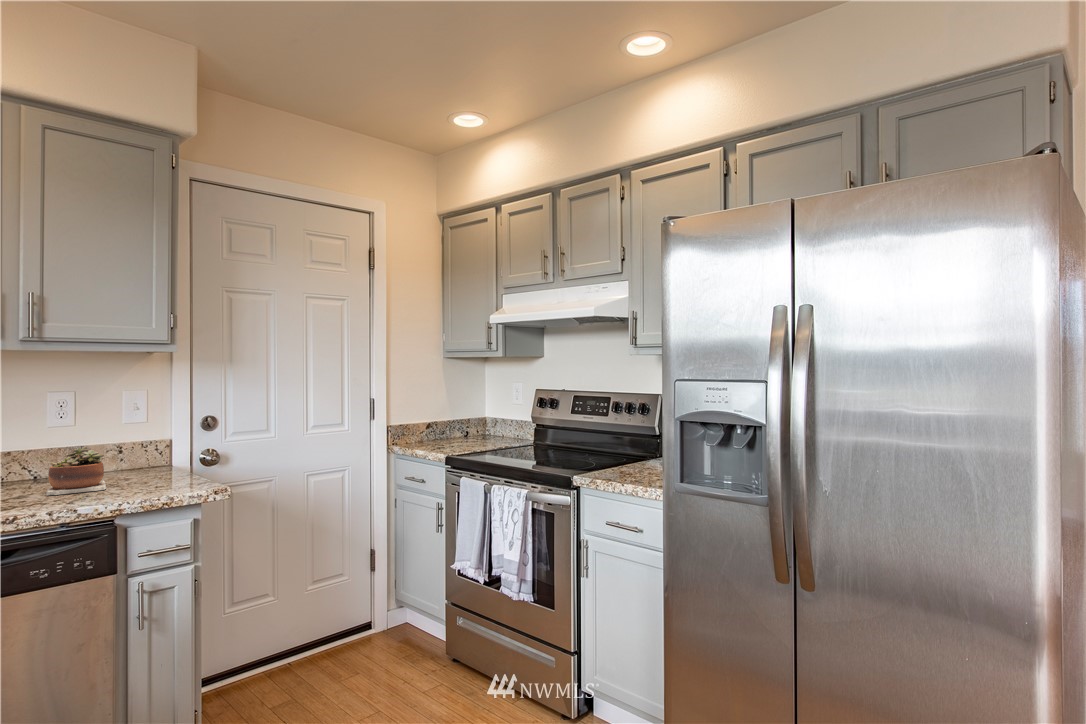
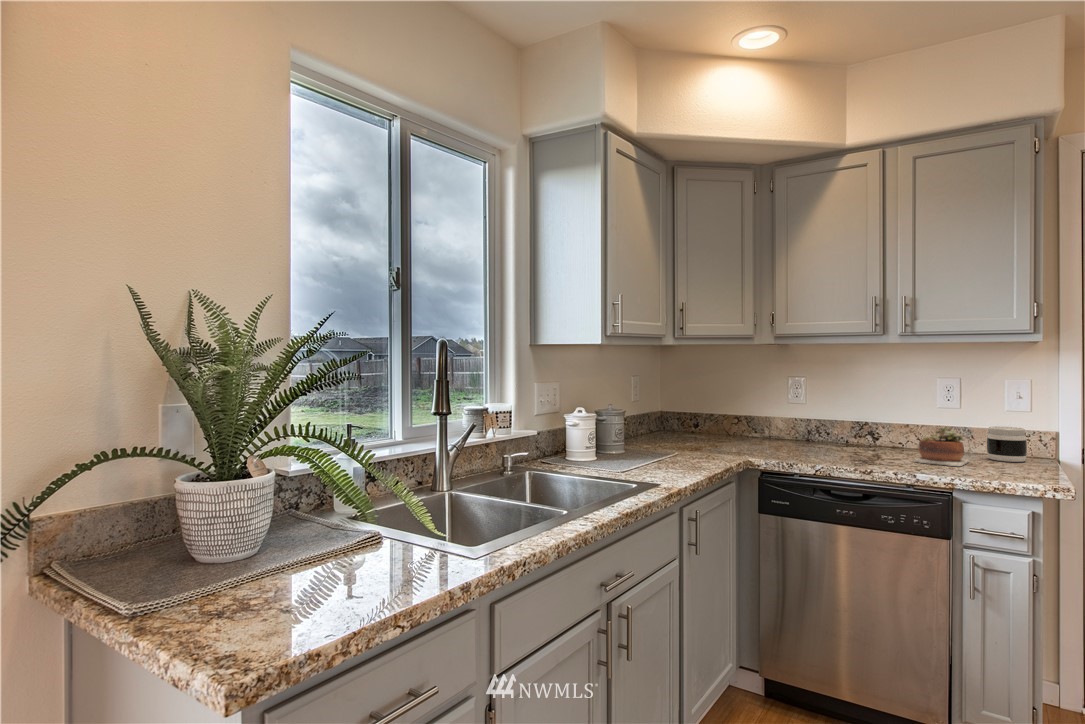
jar: none [112,439,151,476] -> present [987,427,1027,462]

